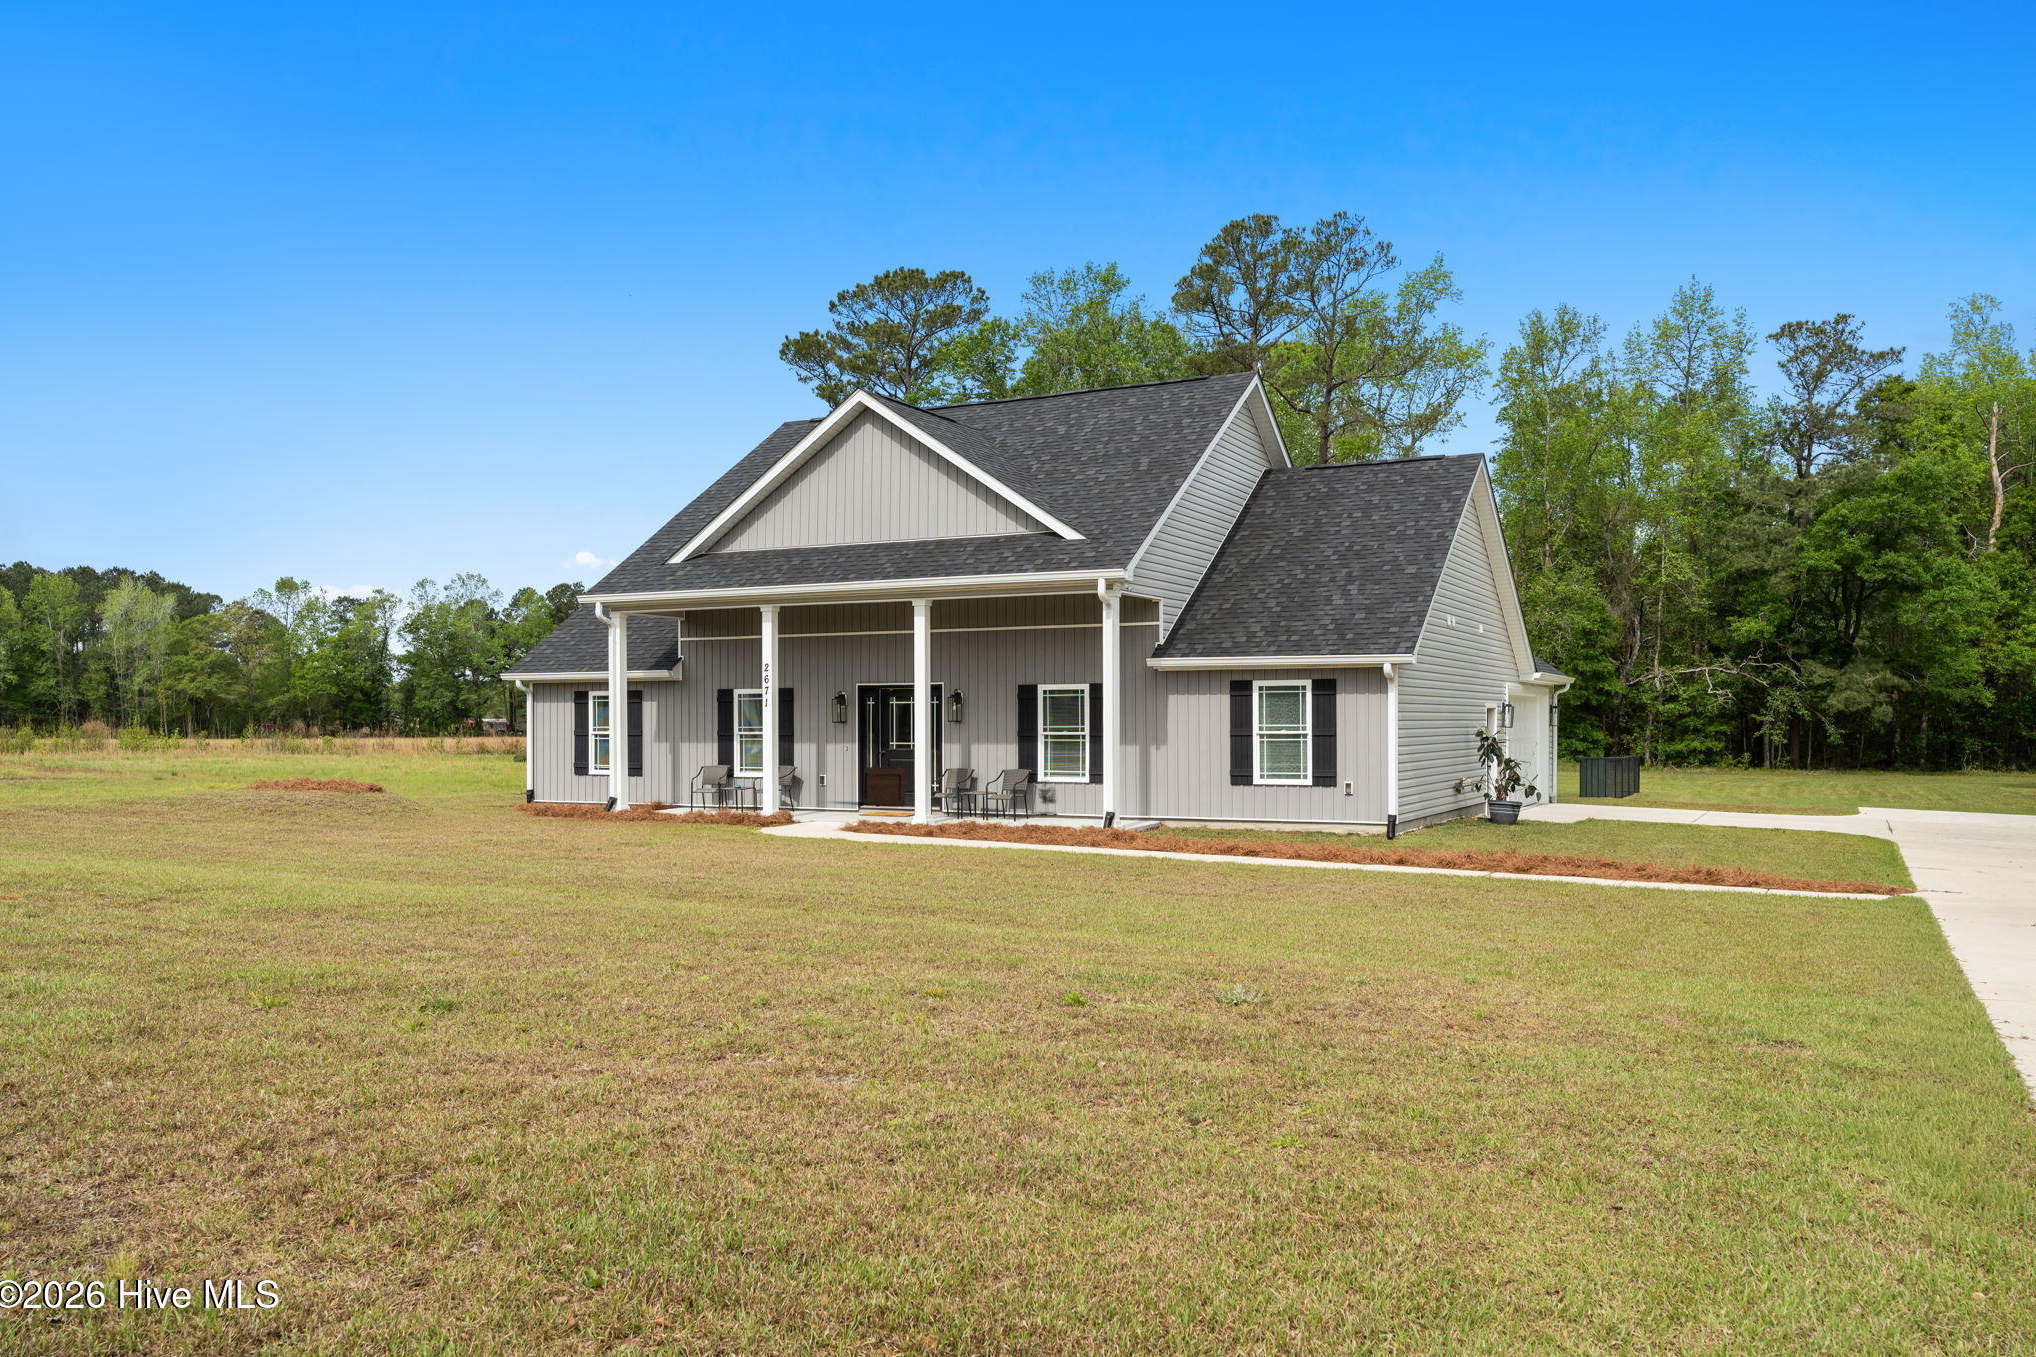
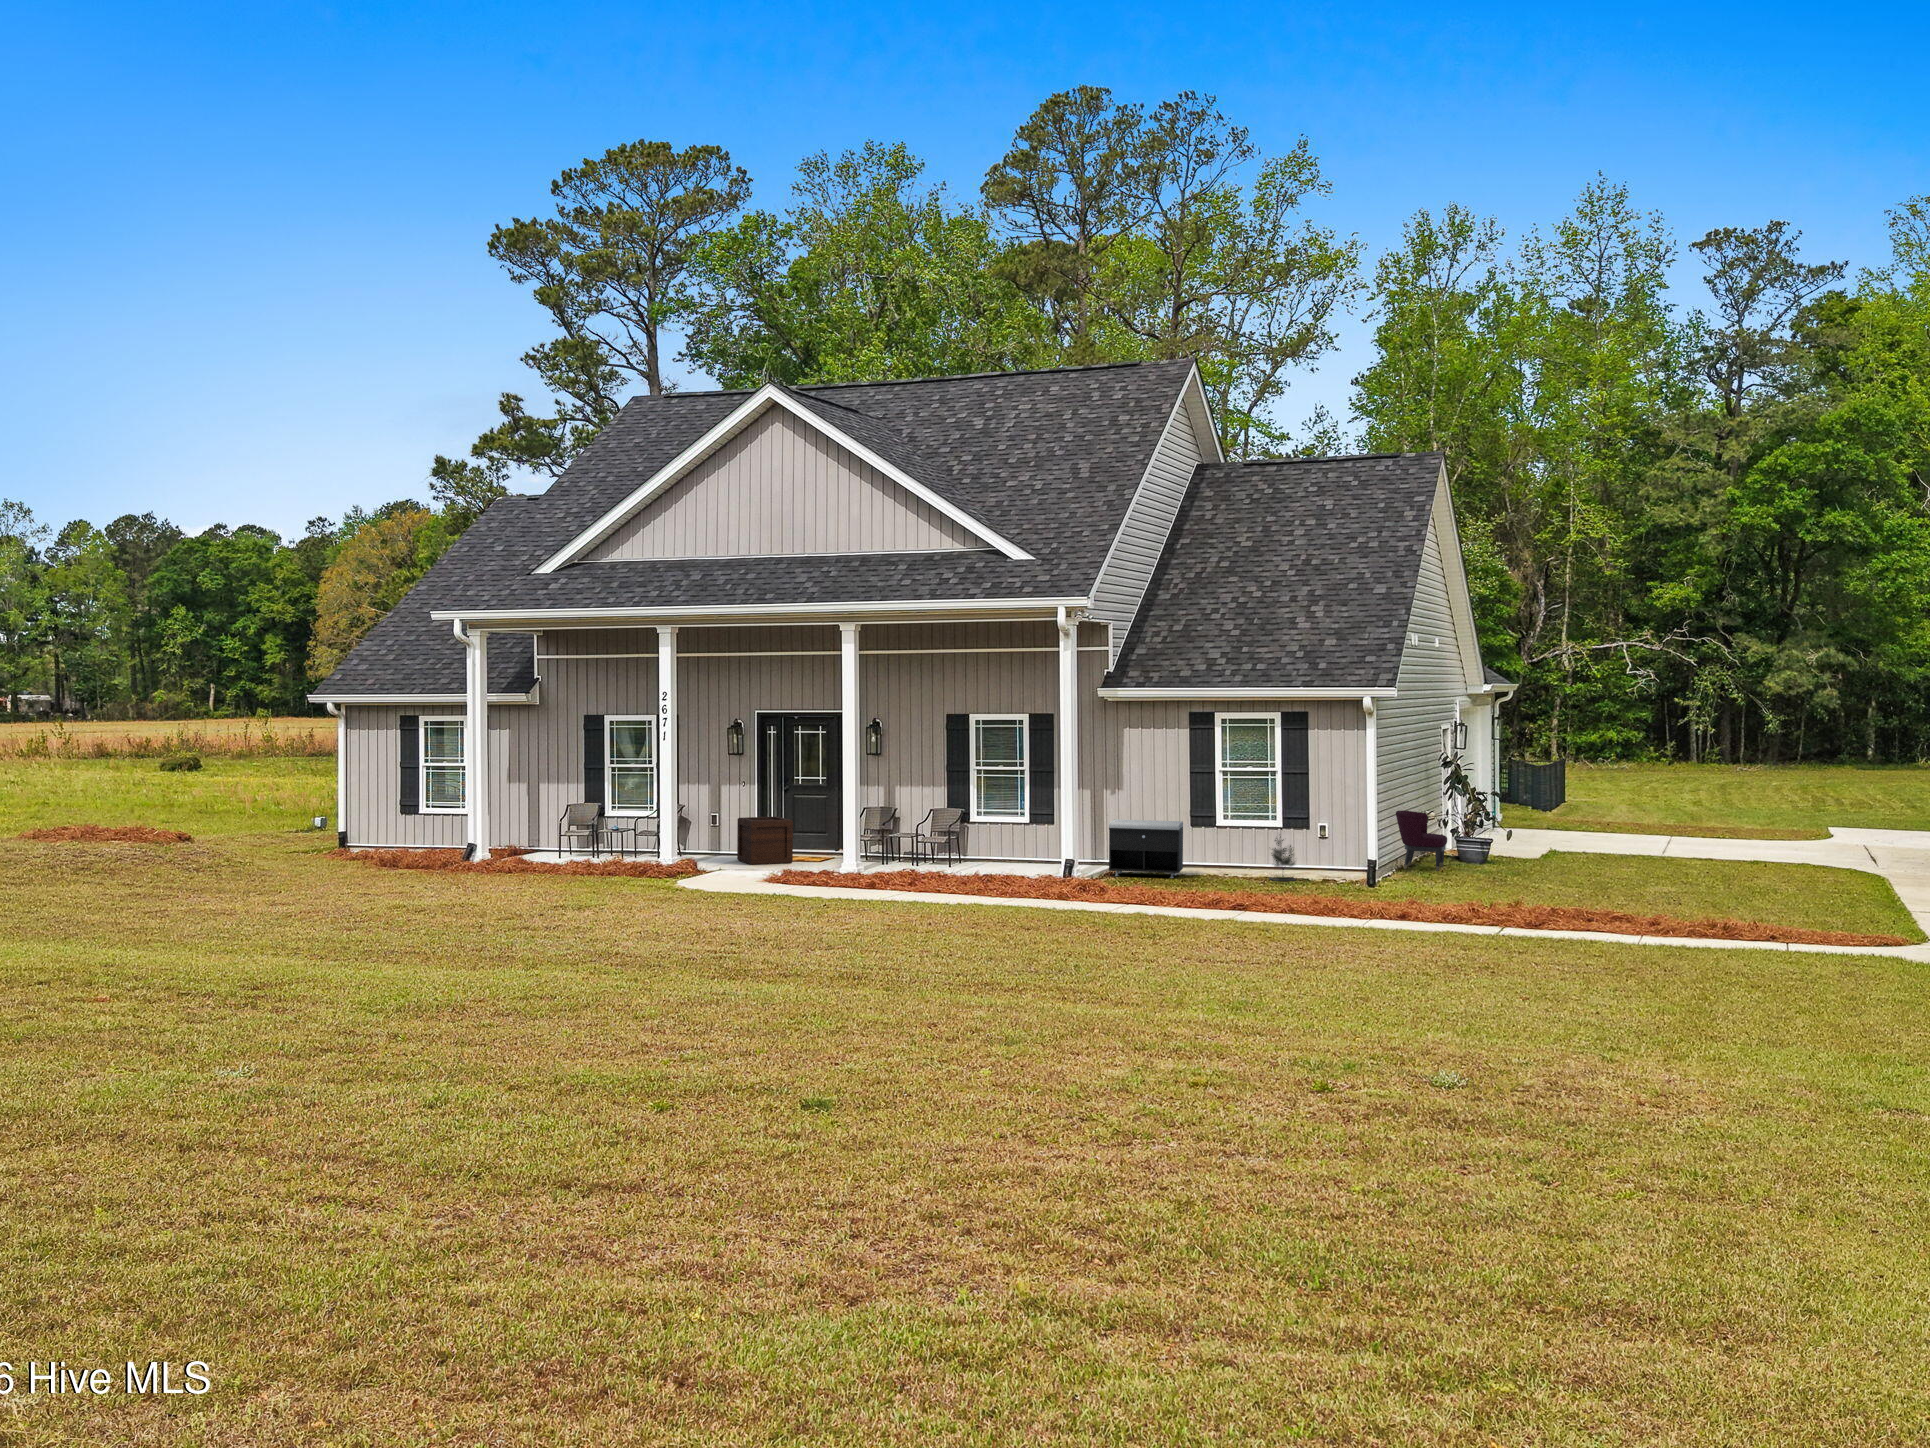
storage bench: none [1158,772,1226,823] -> present [1109,819,1183,878]
chair: none [1424,773,1471,826] -> present [1396,811,1447,871]
potted tree: present [1037,781,1056,815] -> present [1270,836,1295,881]

